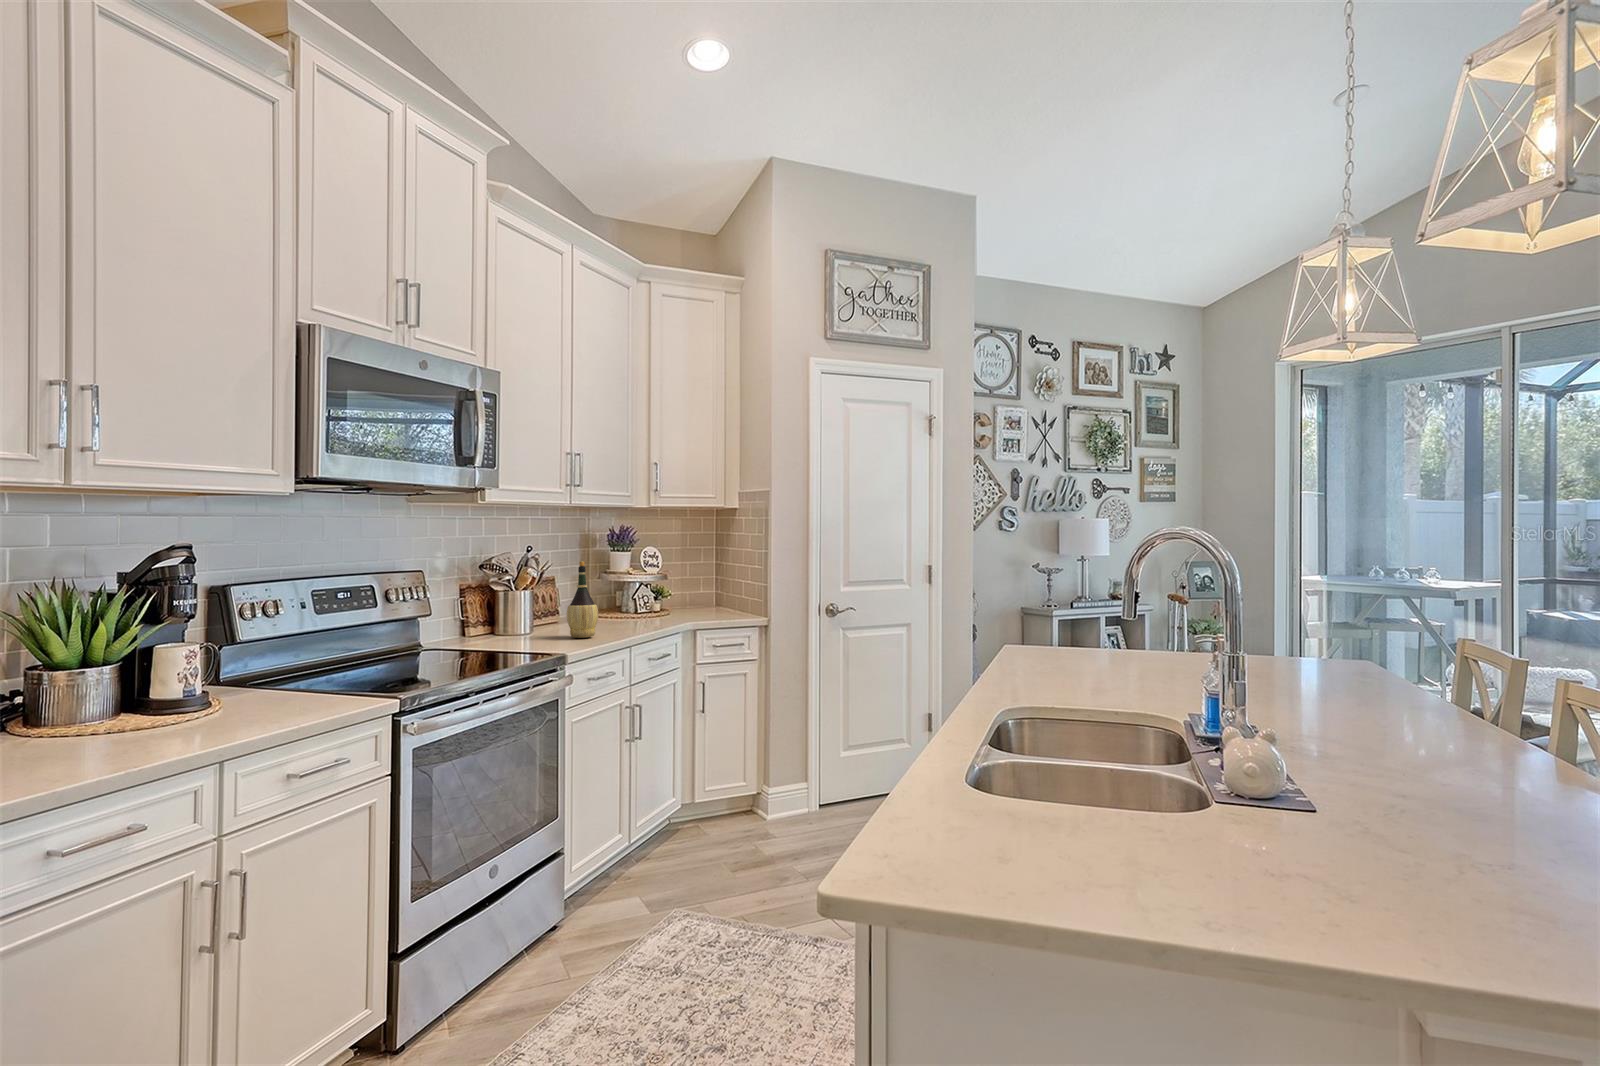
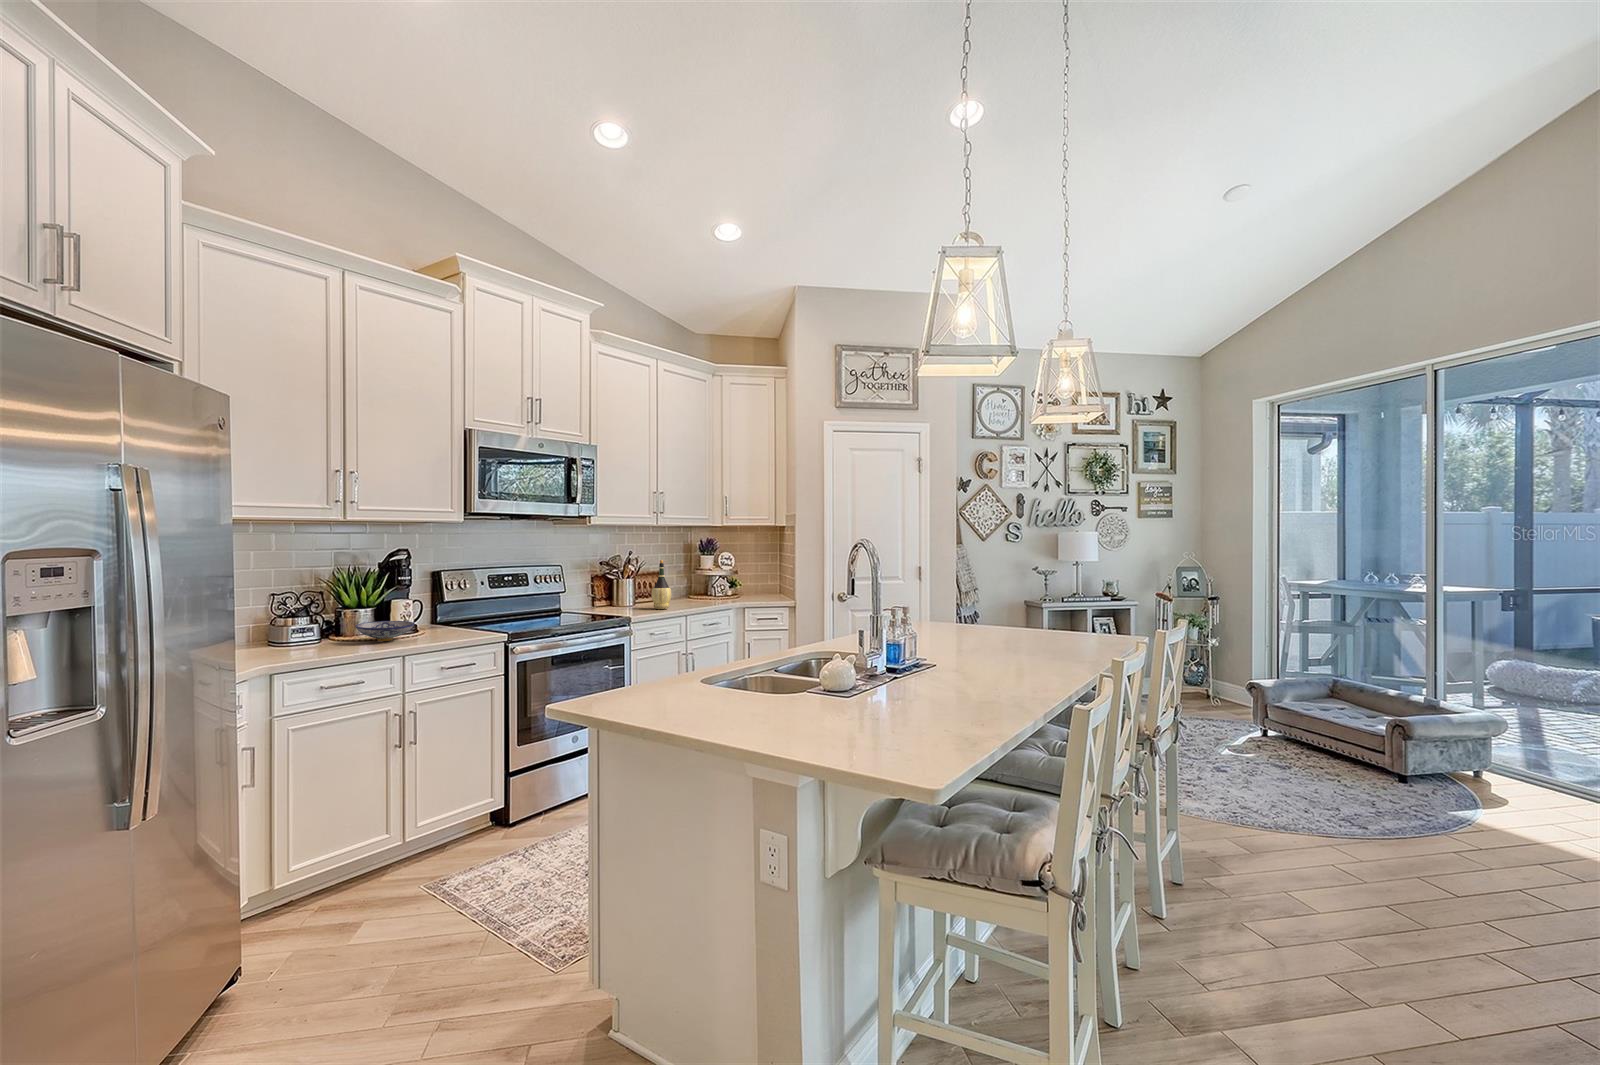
bowl: none [58,690,190,736] -> present [355,621,414,641]

